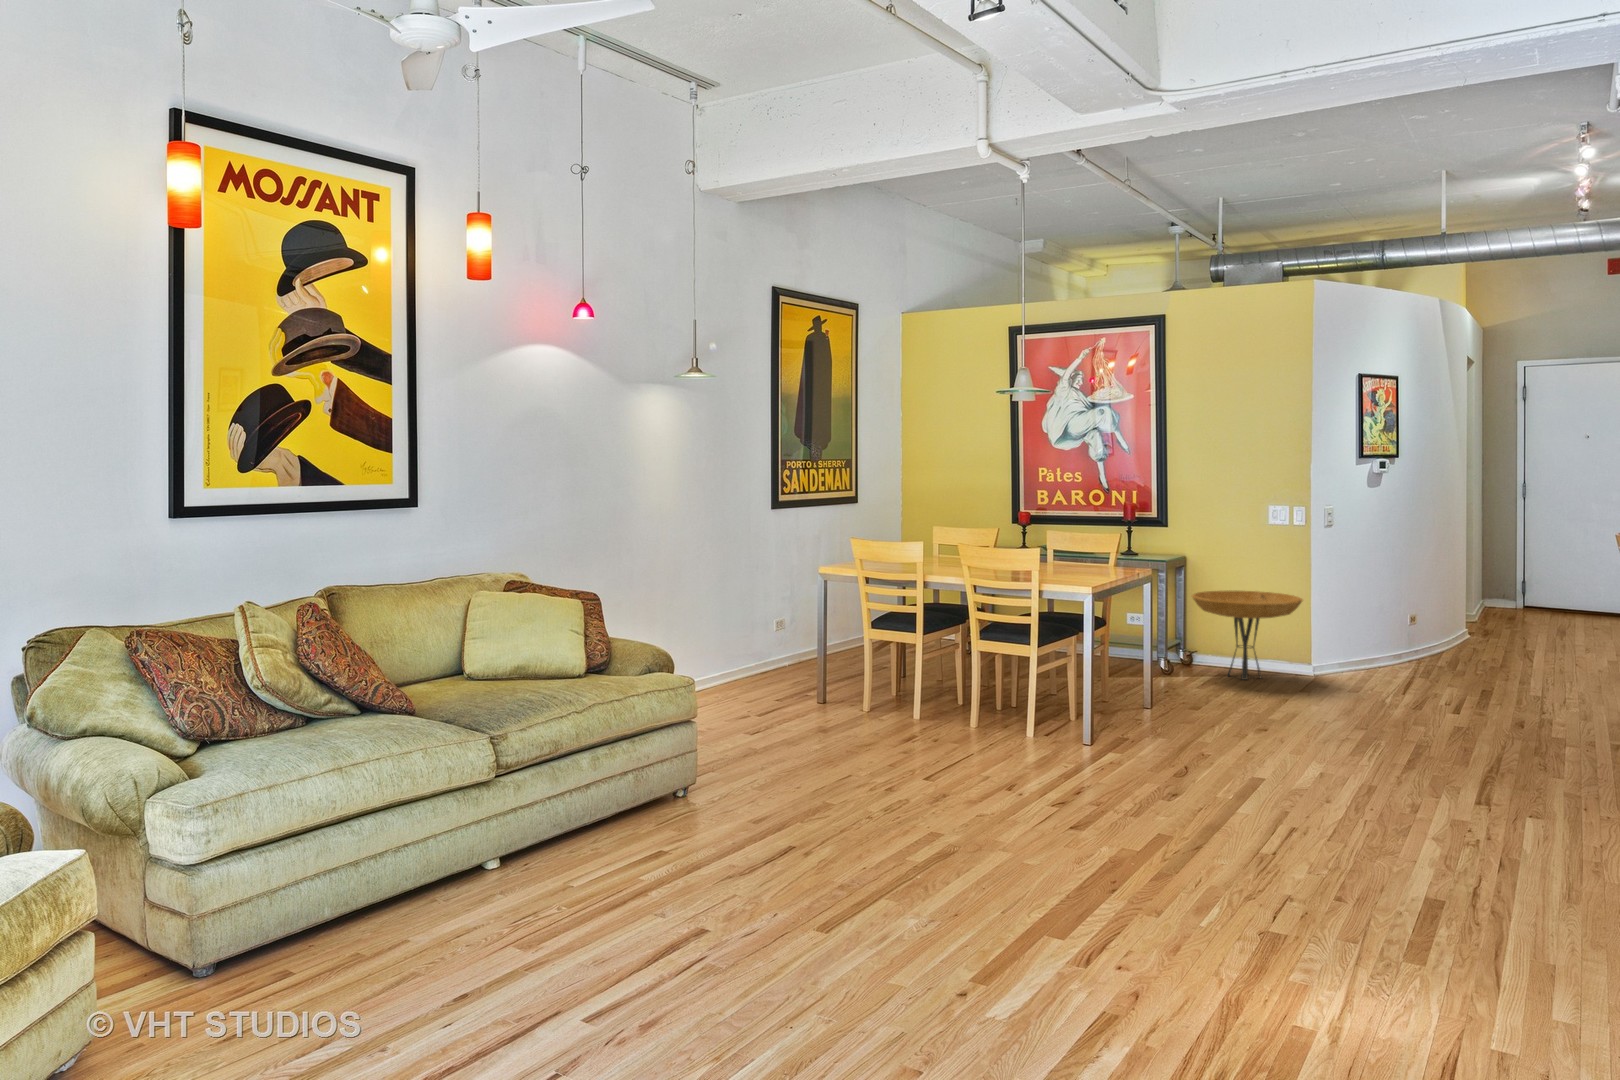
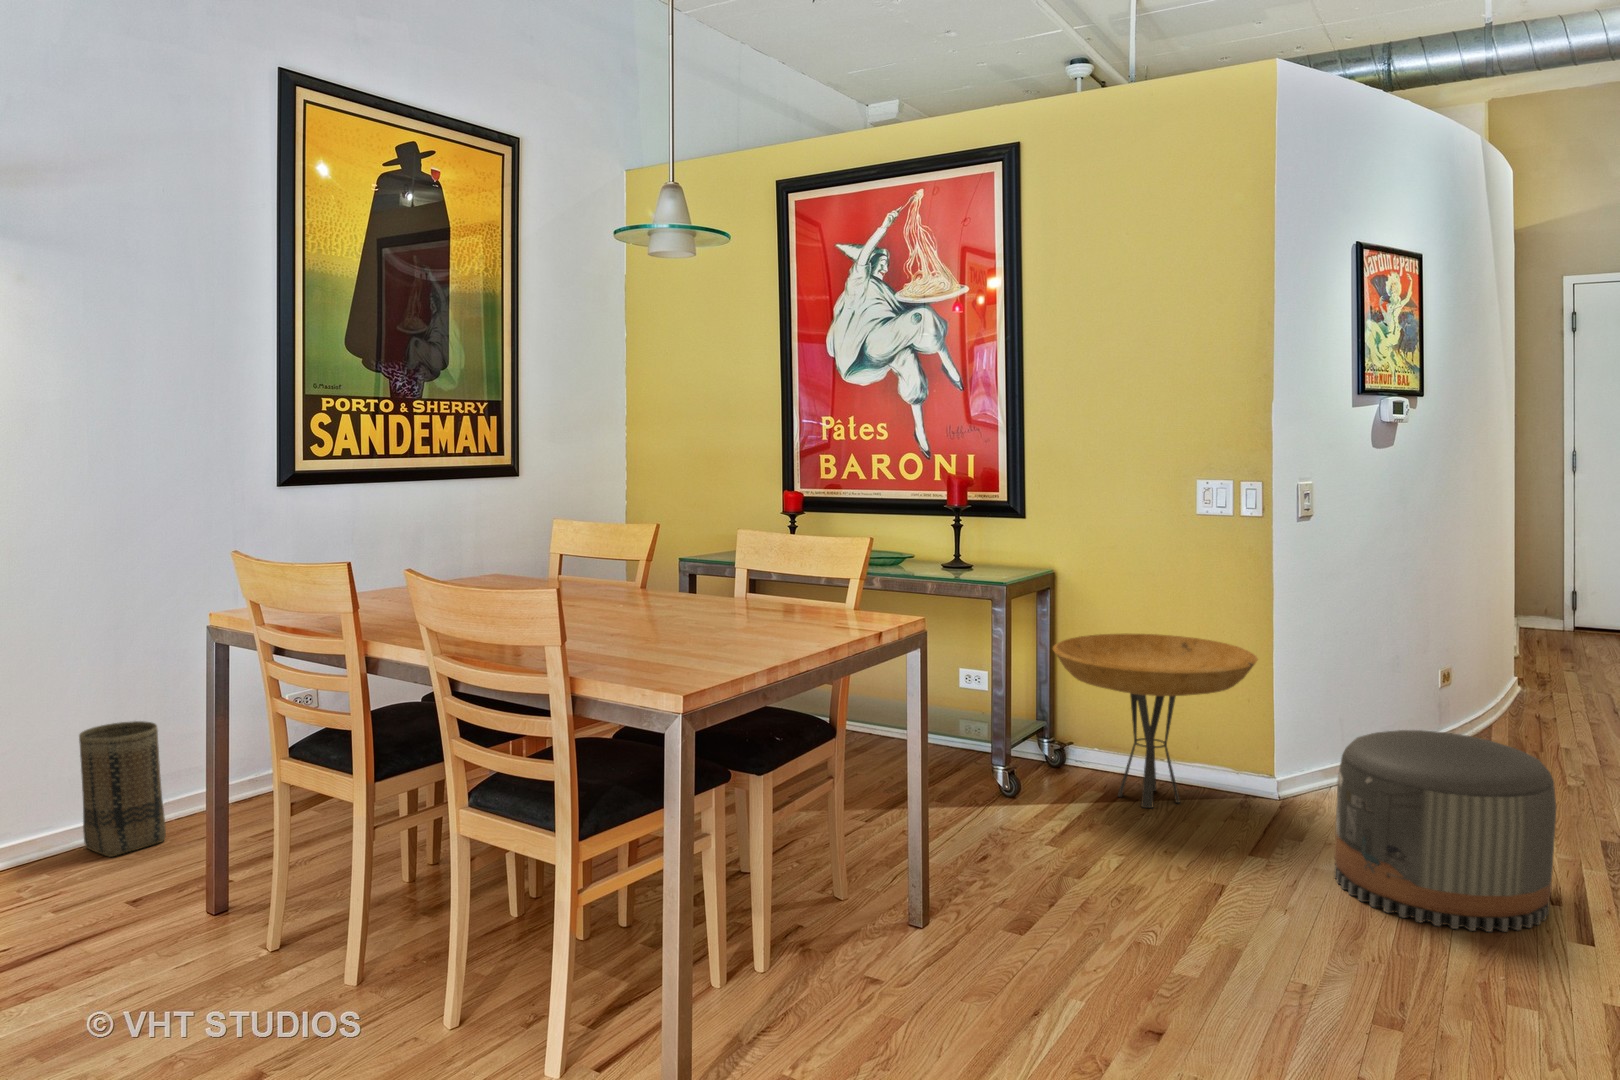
basket: none [711,628,748,693] -> present [79,721,166,857]
pouf: none [1342,629,1445,714] -> present [1334,730,1556,932]

